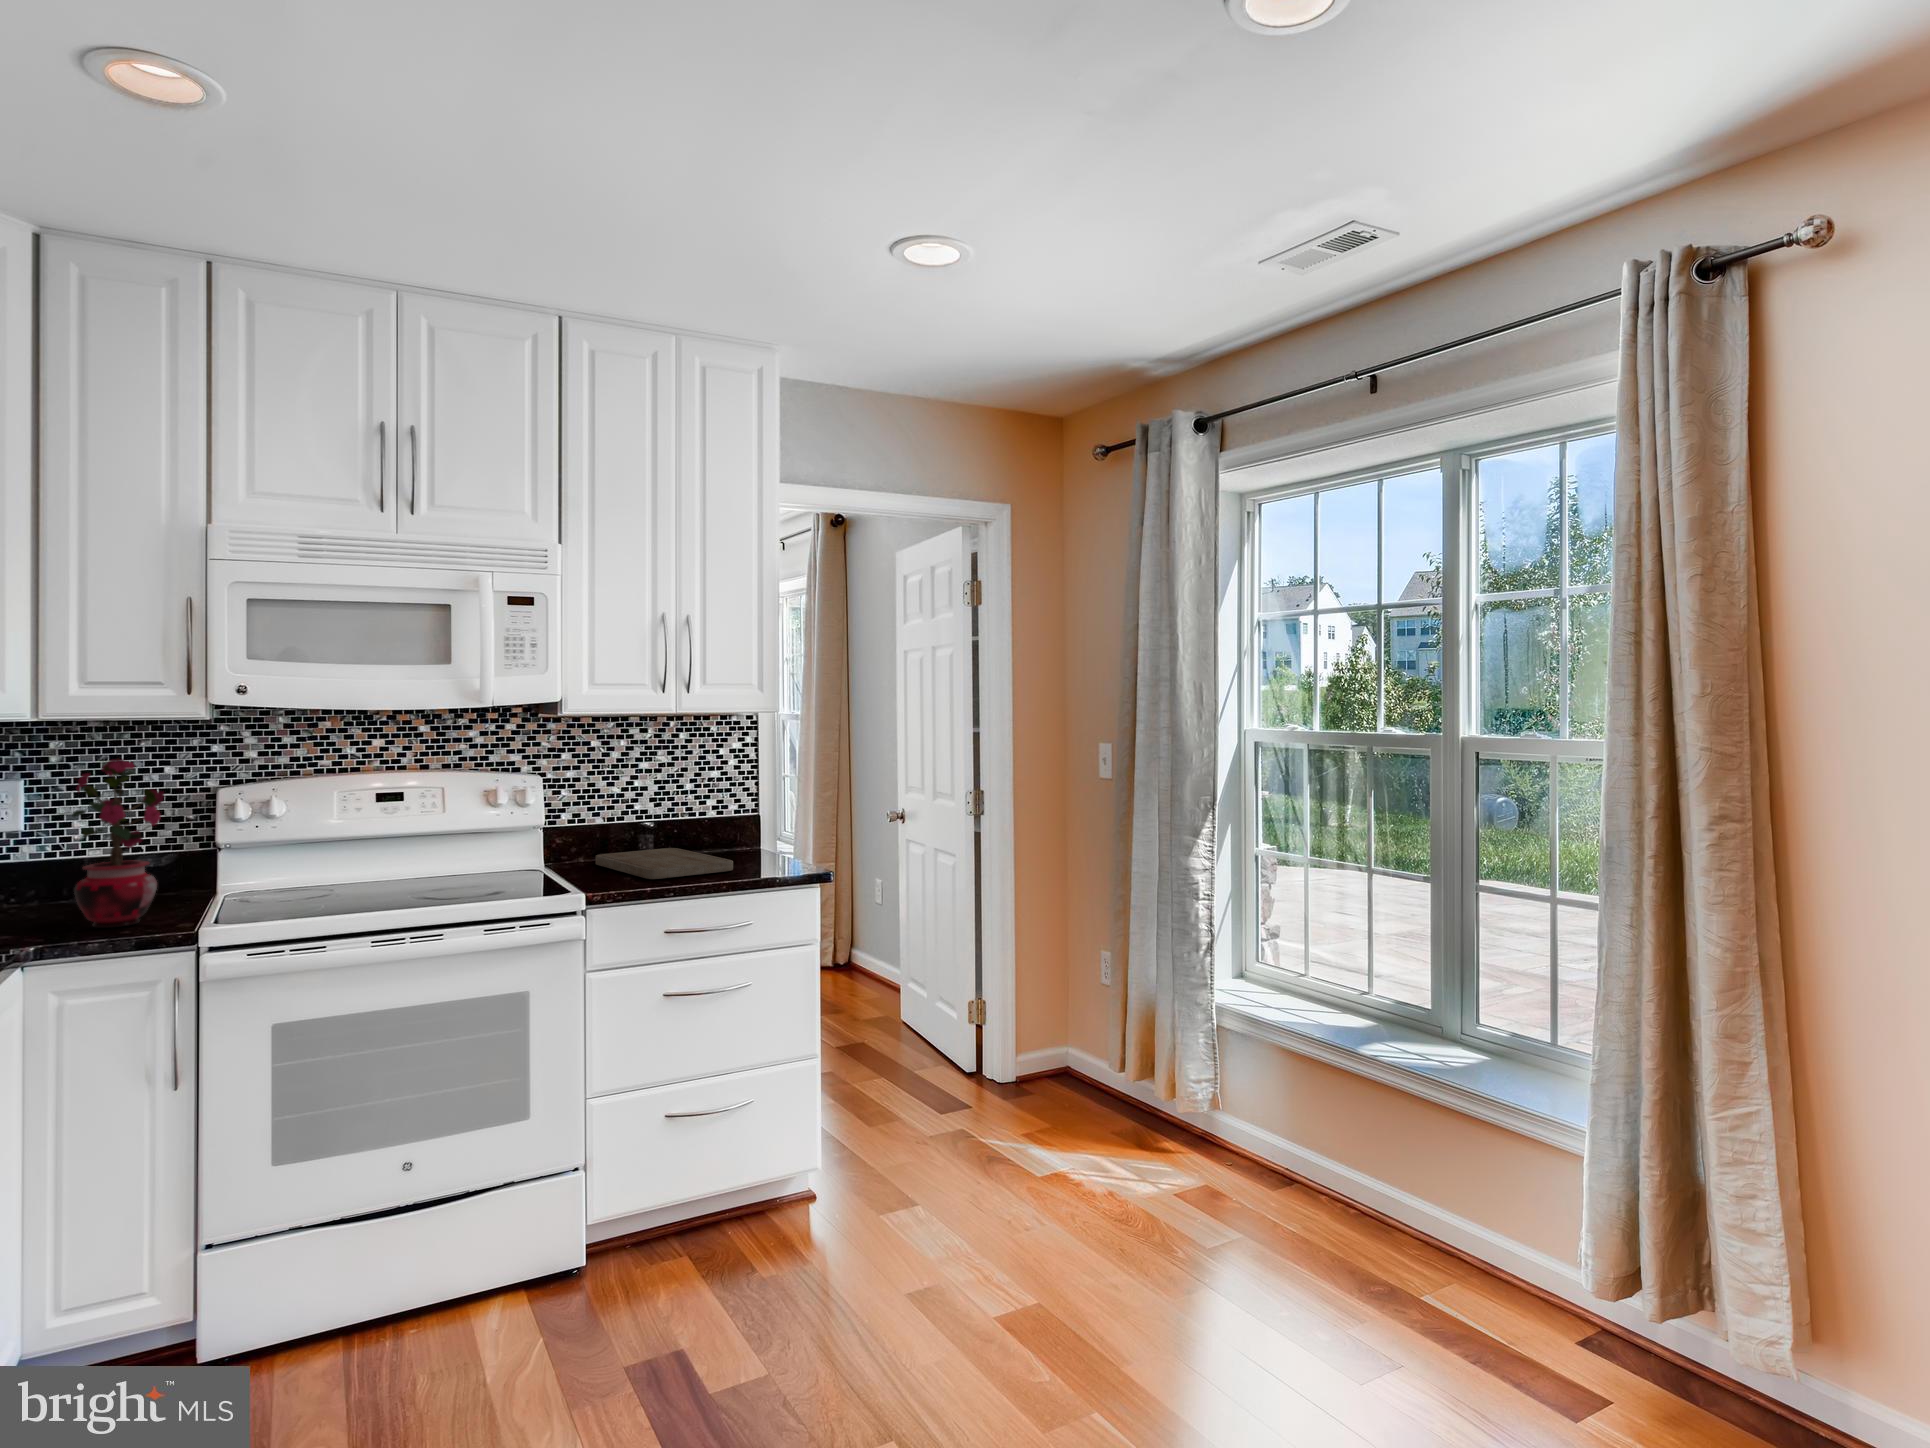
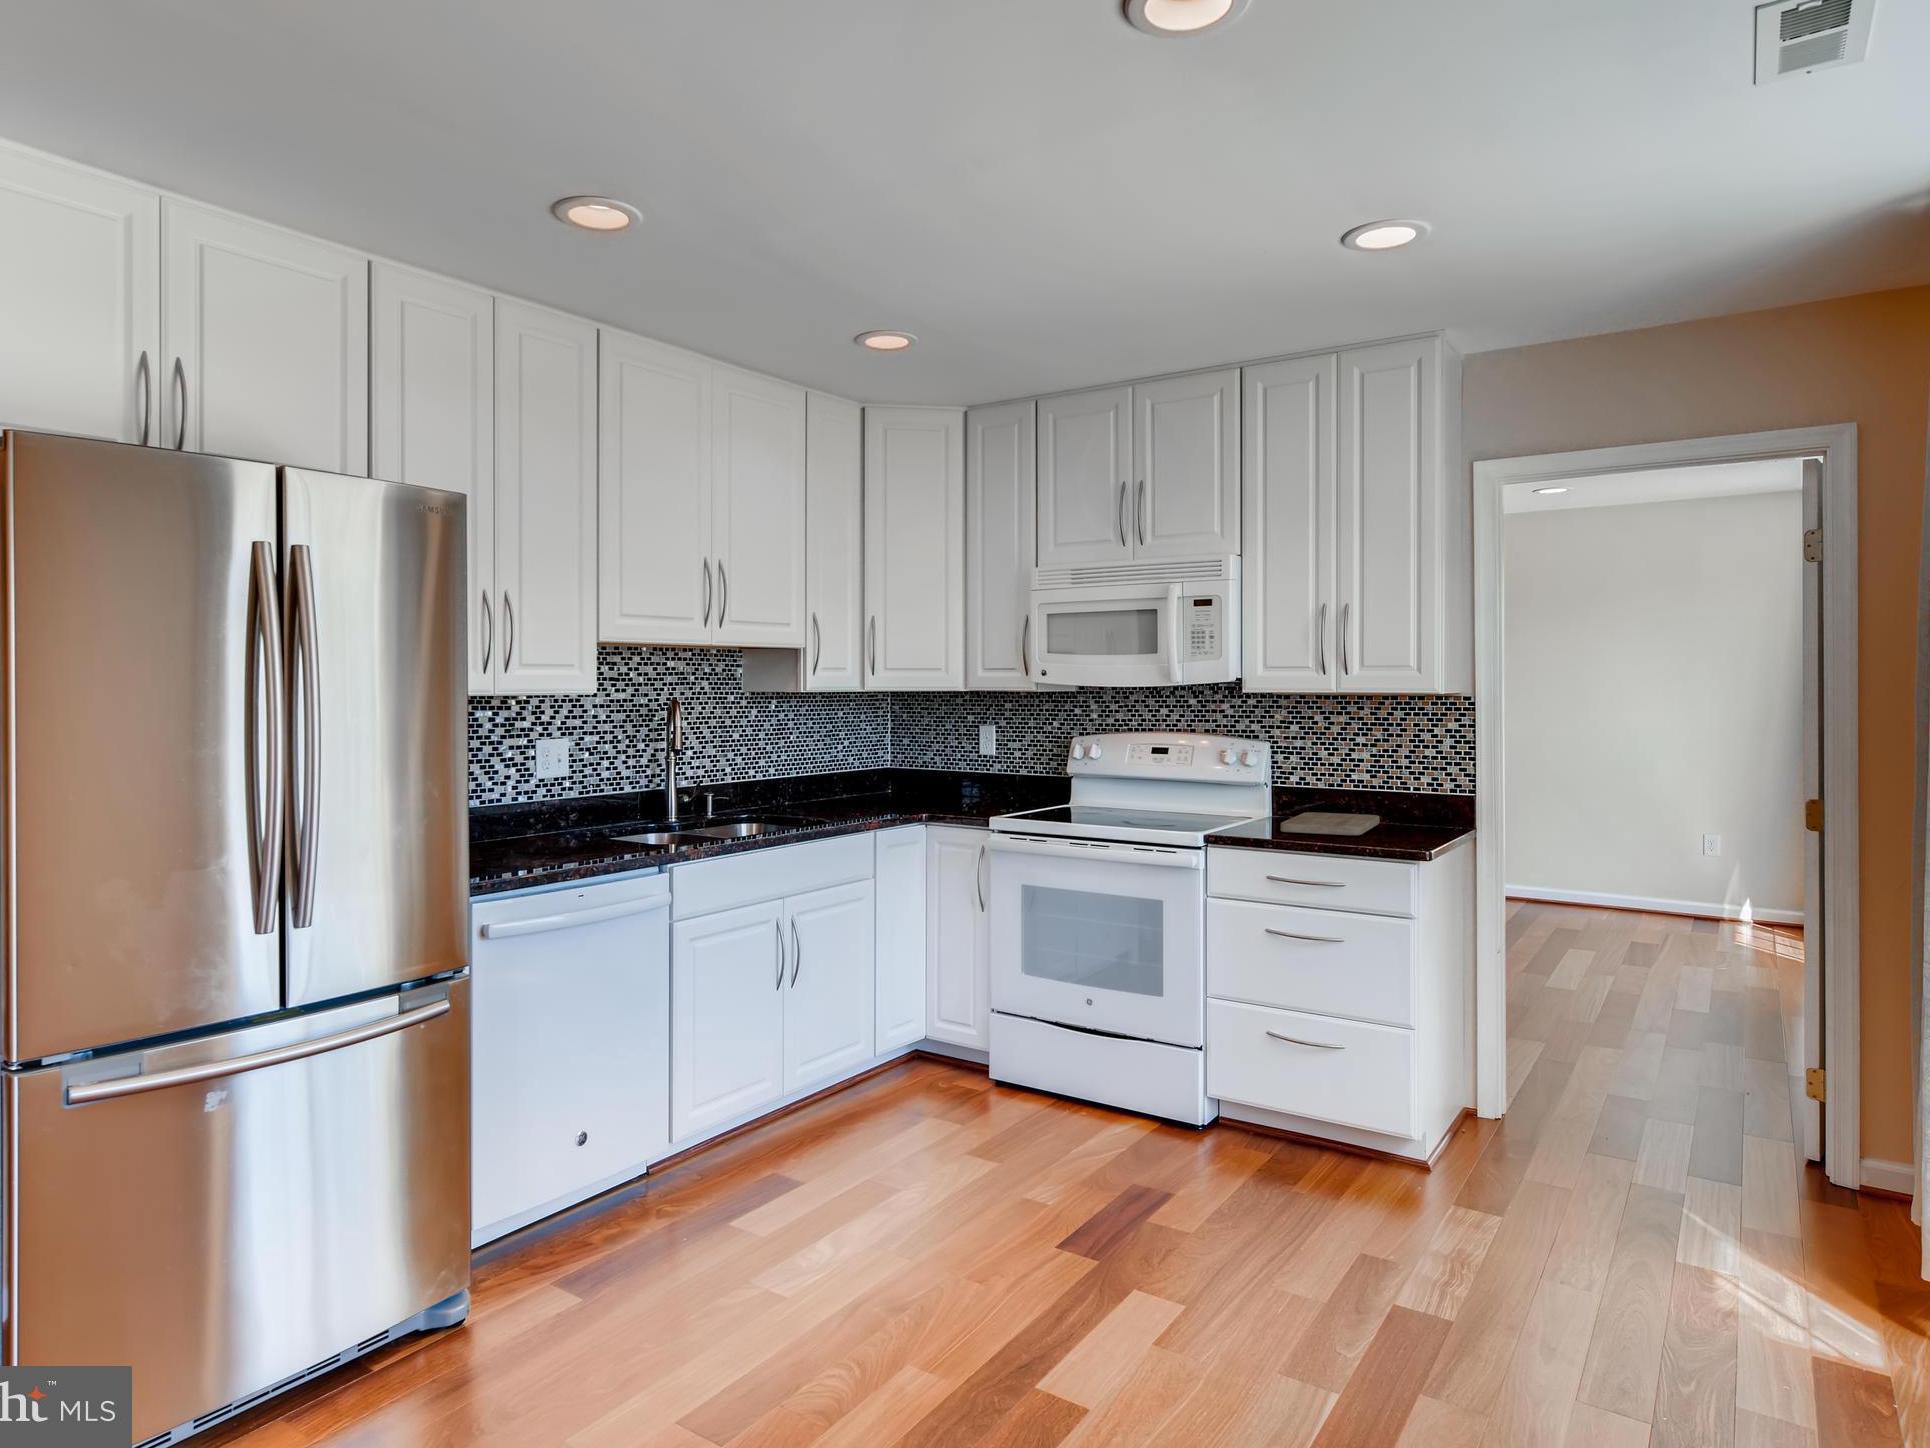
potted plant: present [62,759,164,928] -> none [955,712,1011,811]

